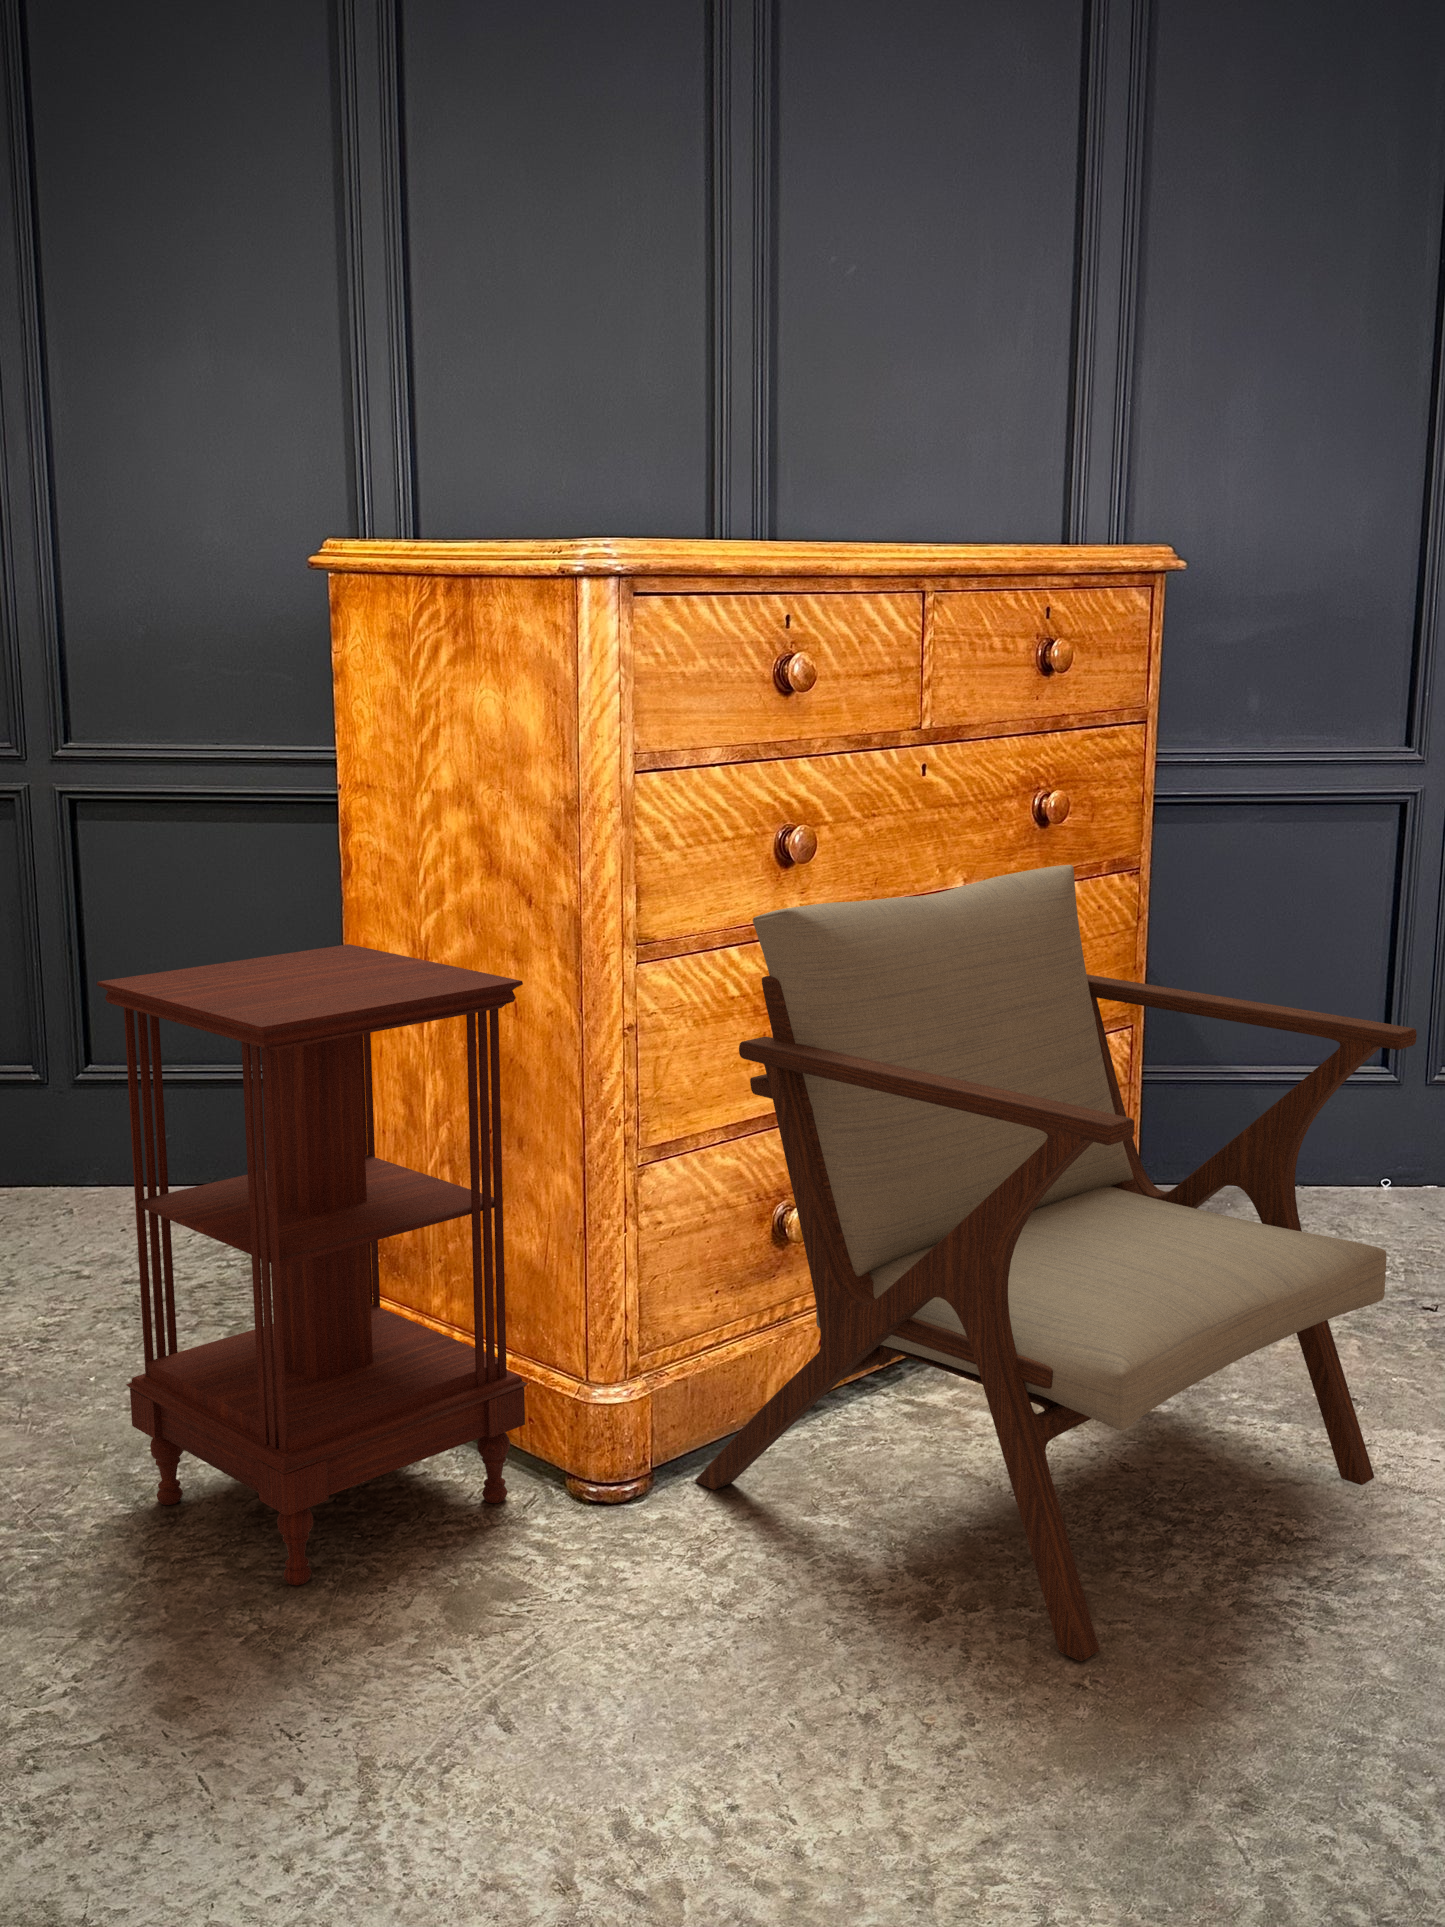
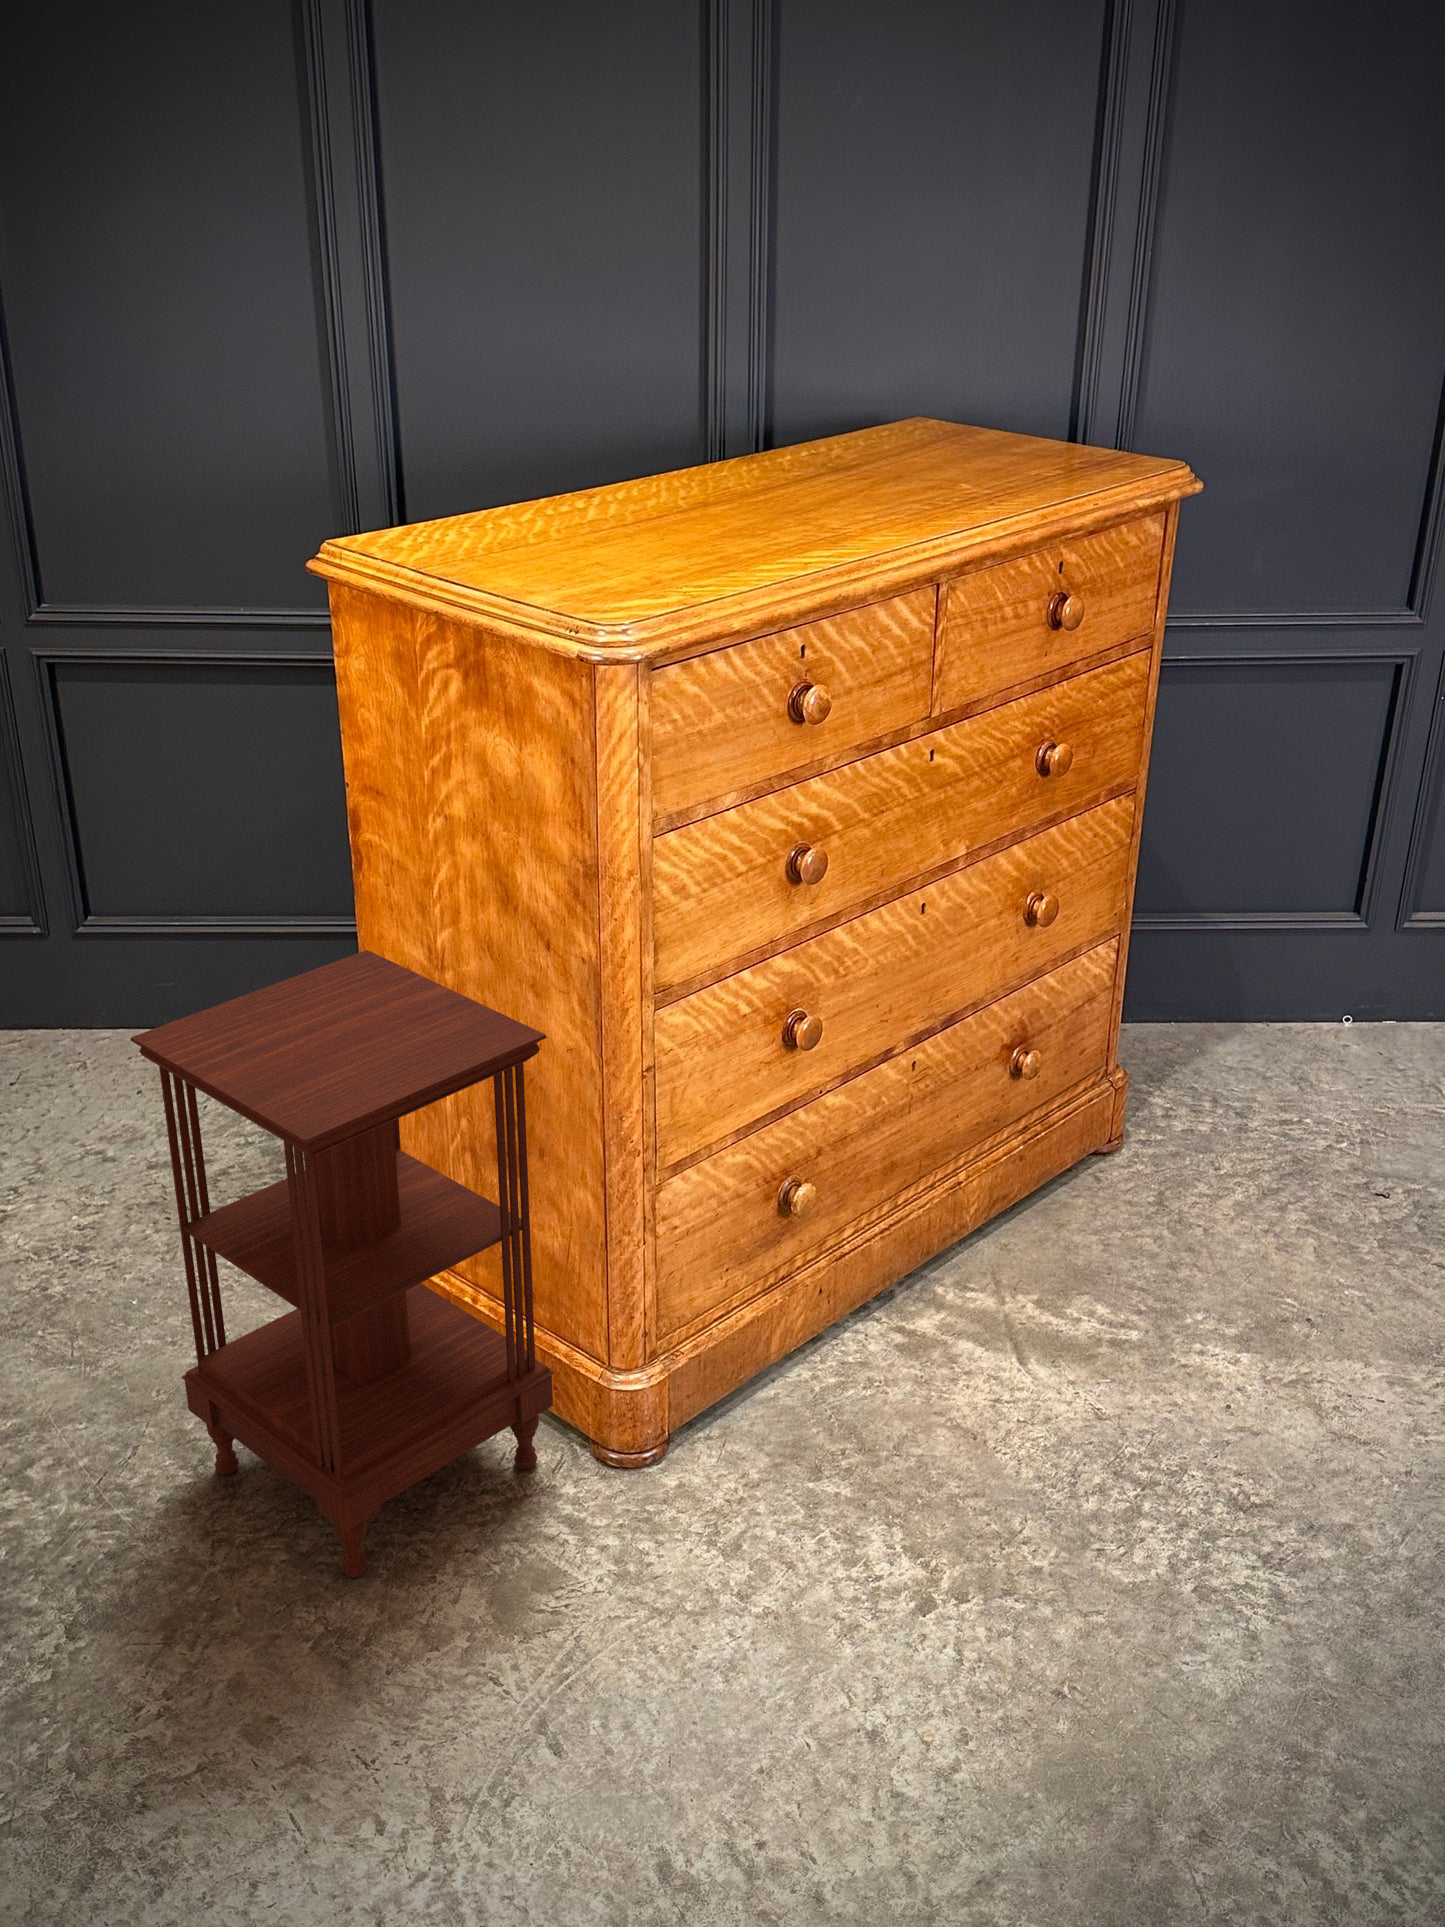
lounge chair: present [695,865,1417,1661] -> none [708,853,1399,1666]

